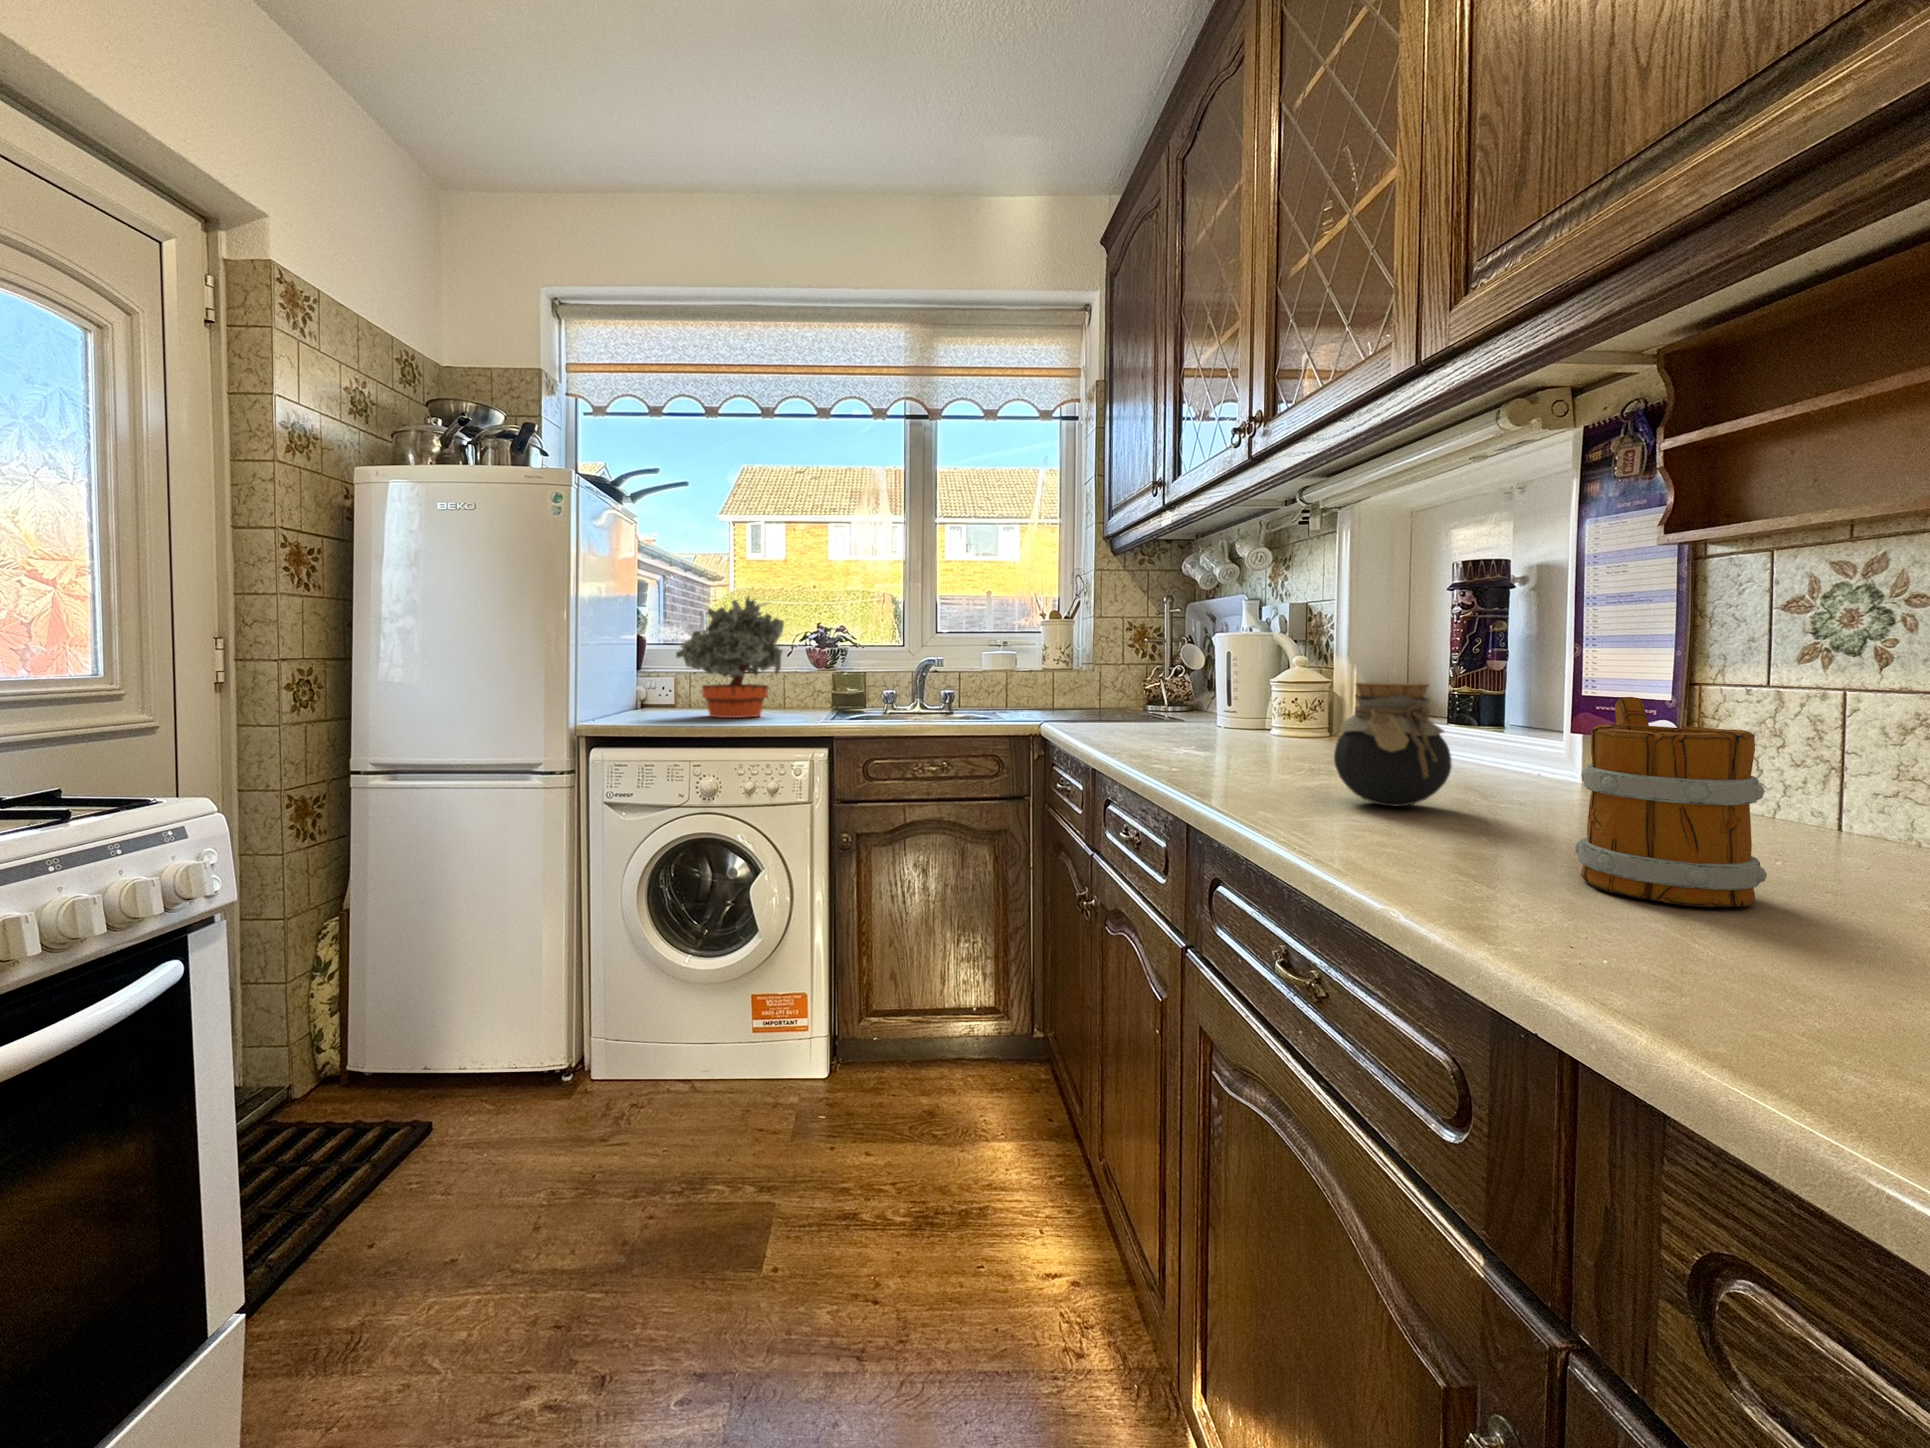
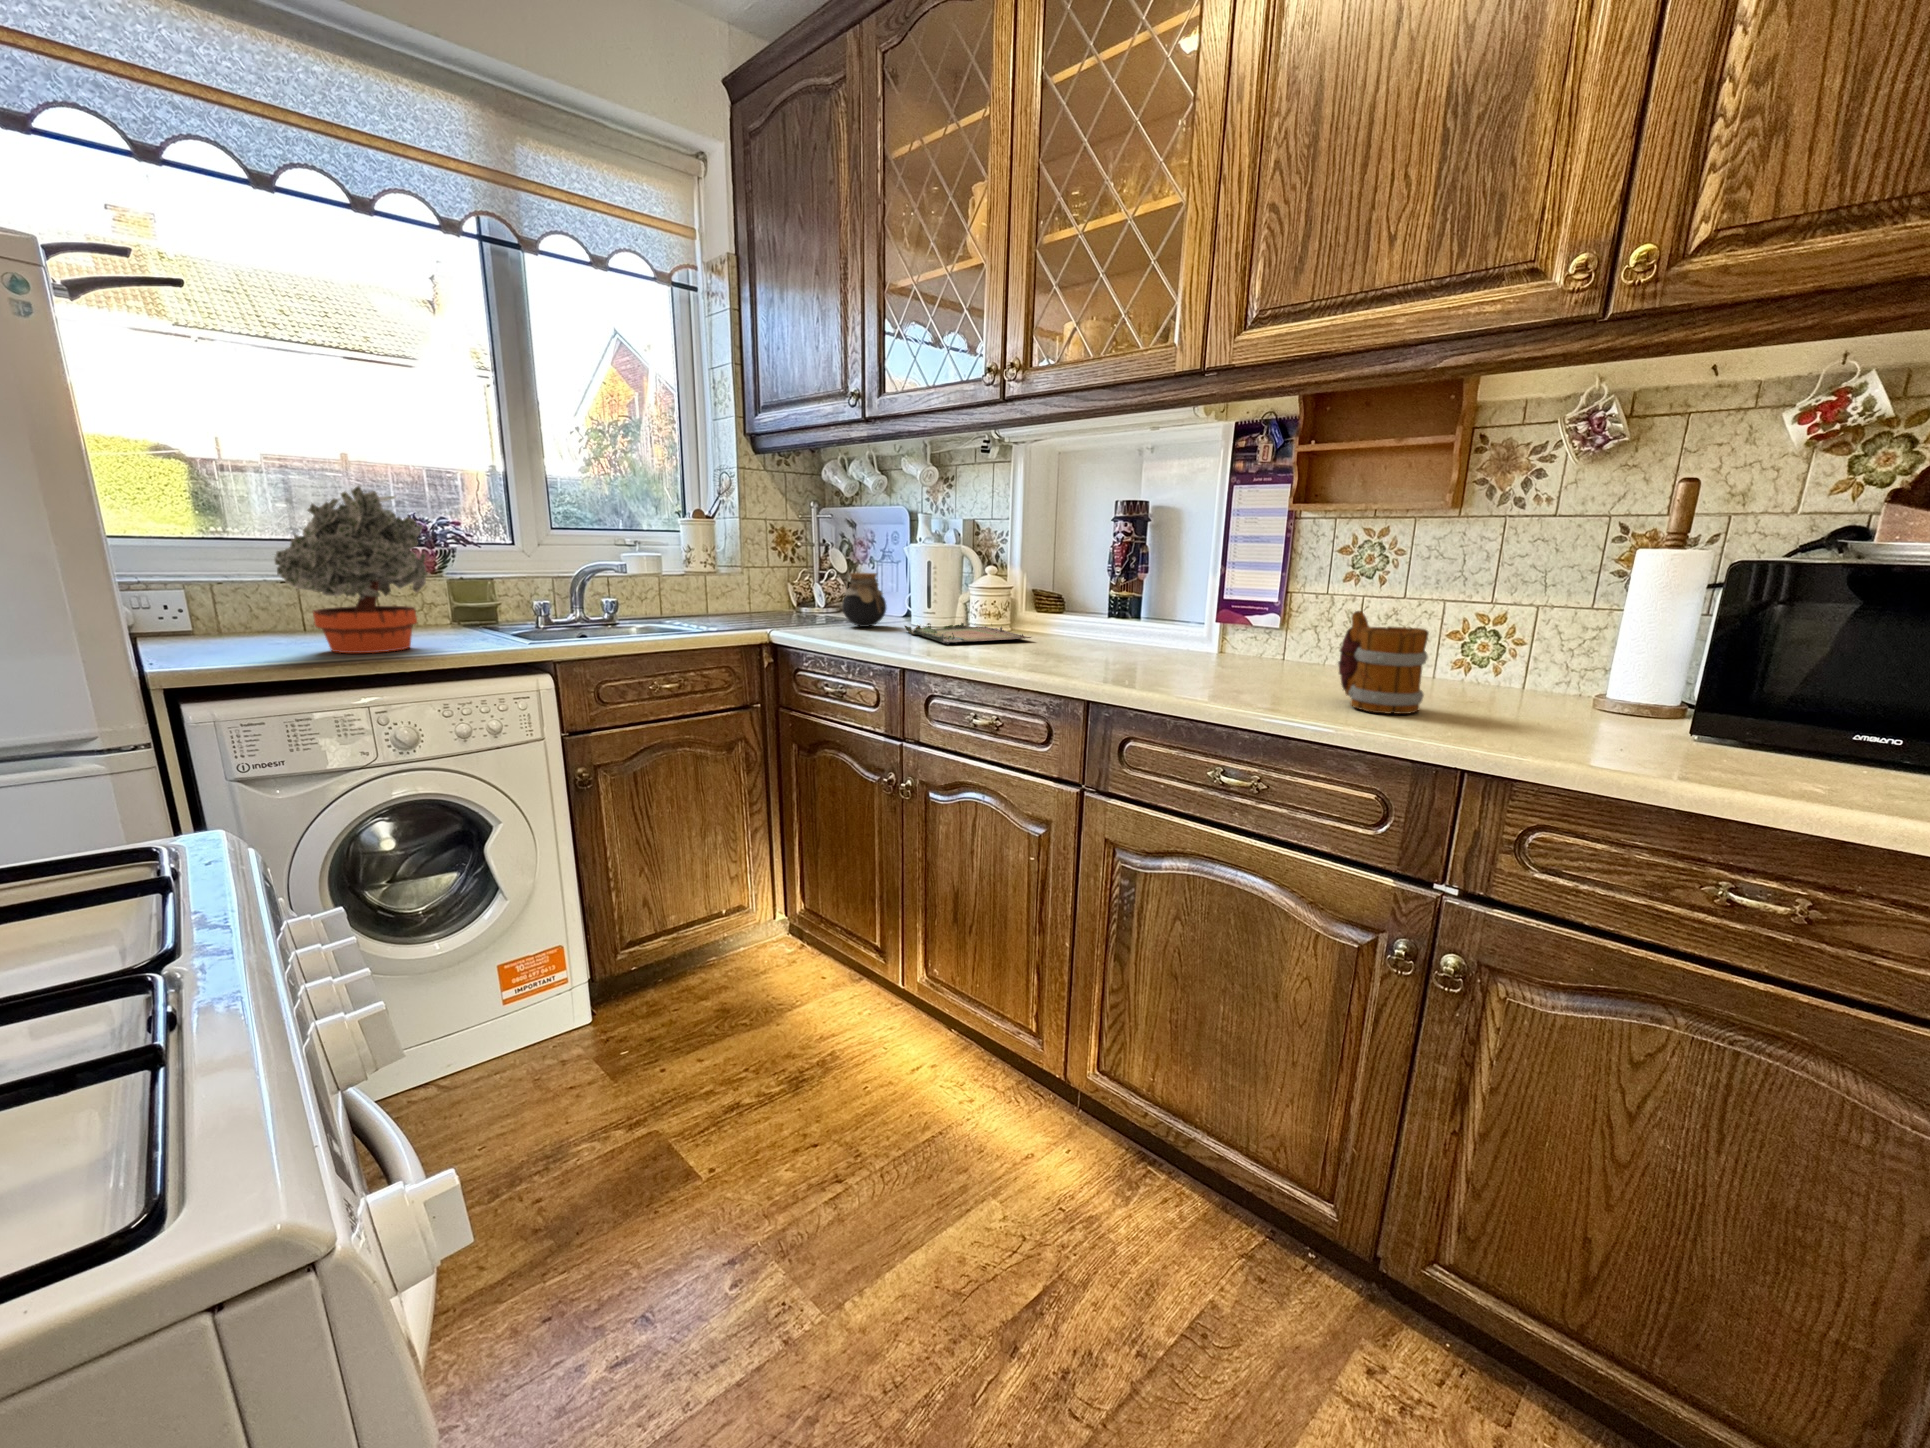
jar: present [1334,682,1452,806] -> present [842,573,886,627]
tray: none [1185,717,1318,745] -> present [905,618,1031,644]

